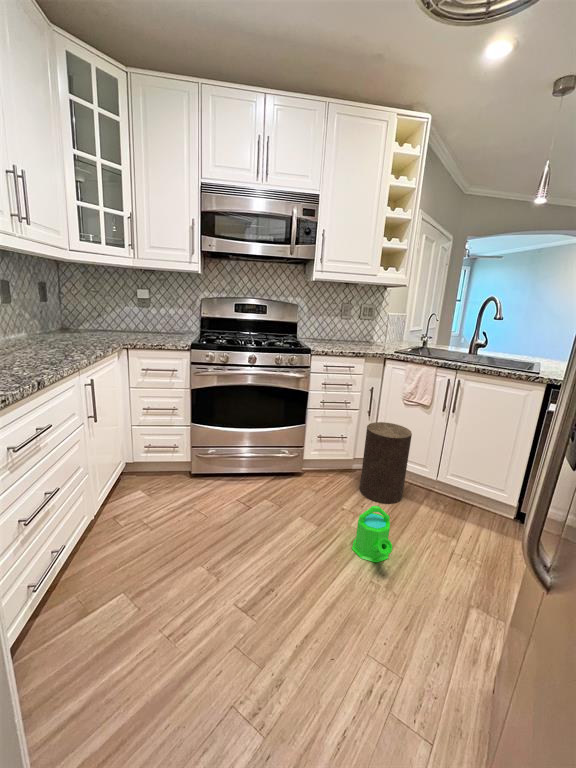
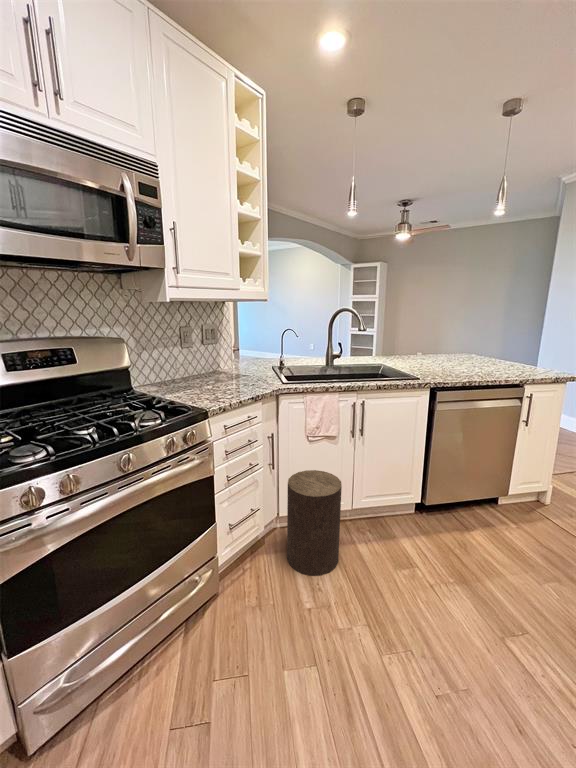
watering can: present [352,506,393,563] -> none [357,595,444,672]

